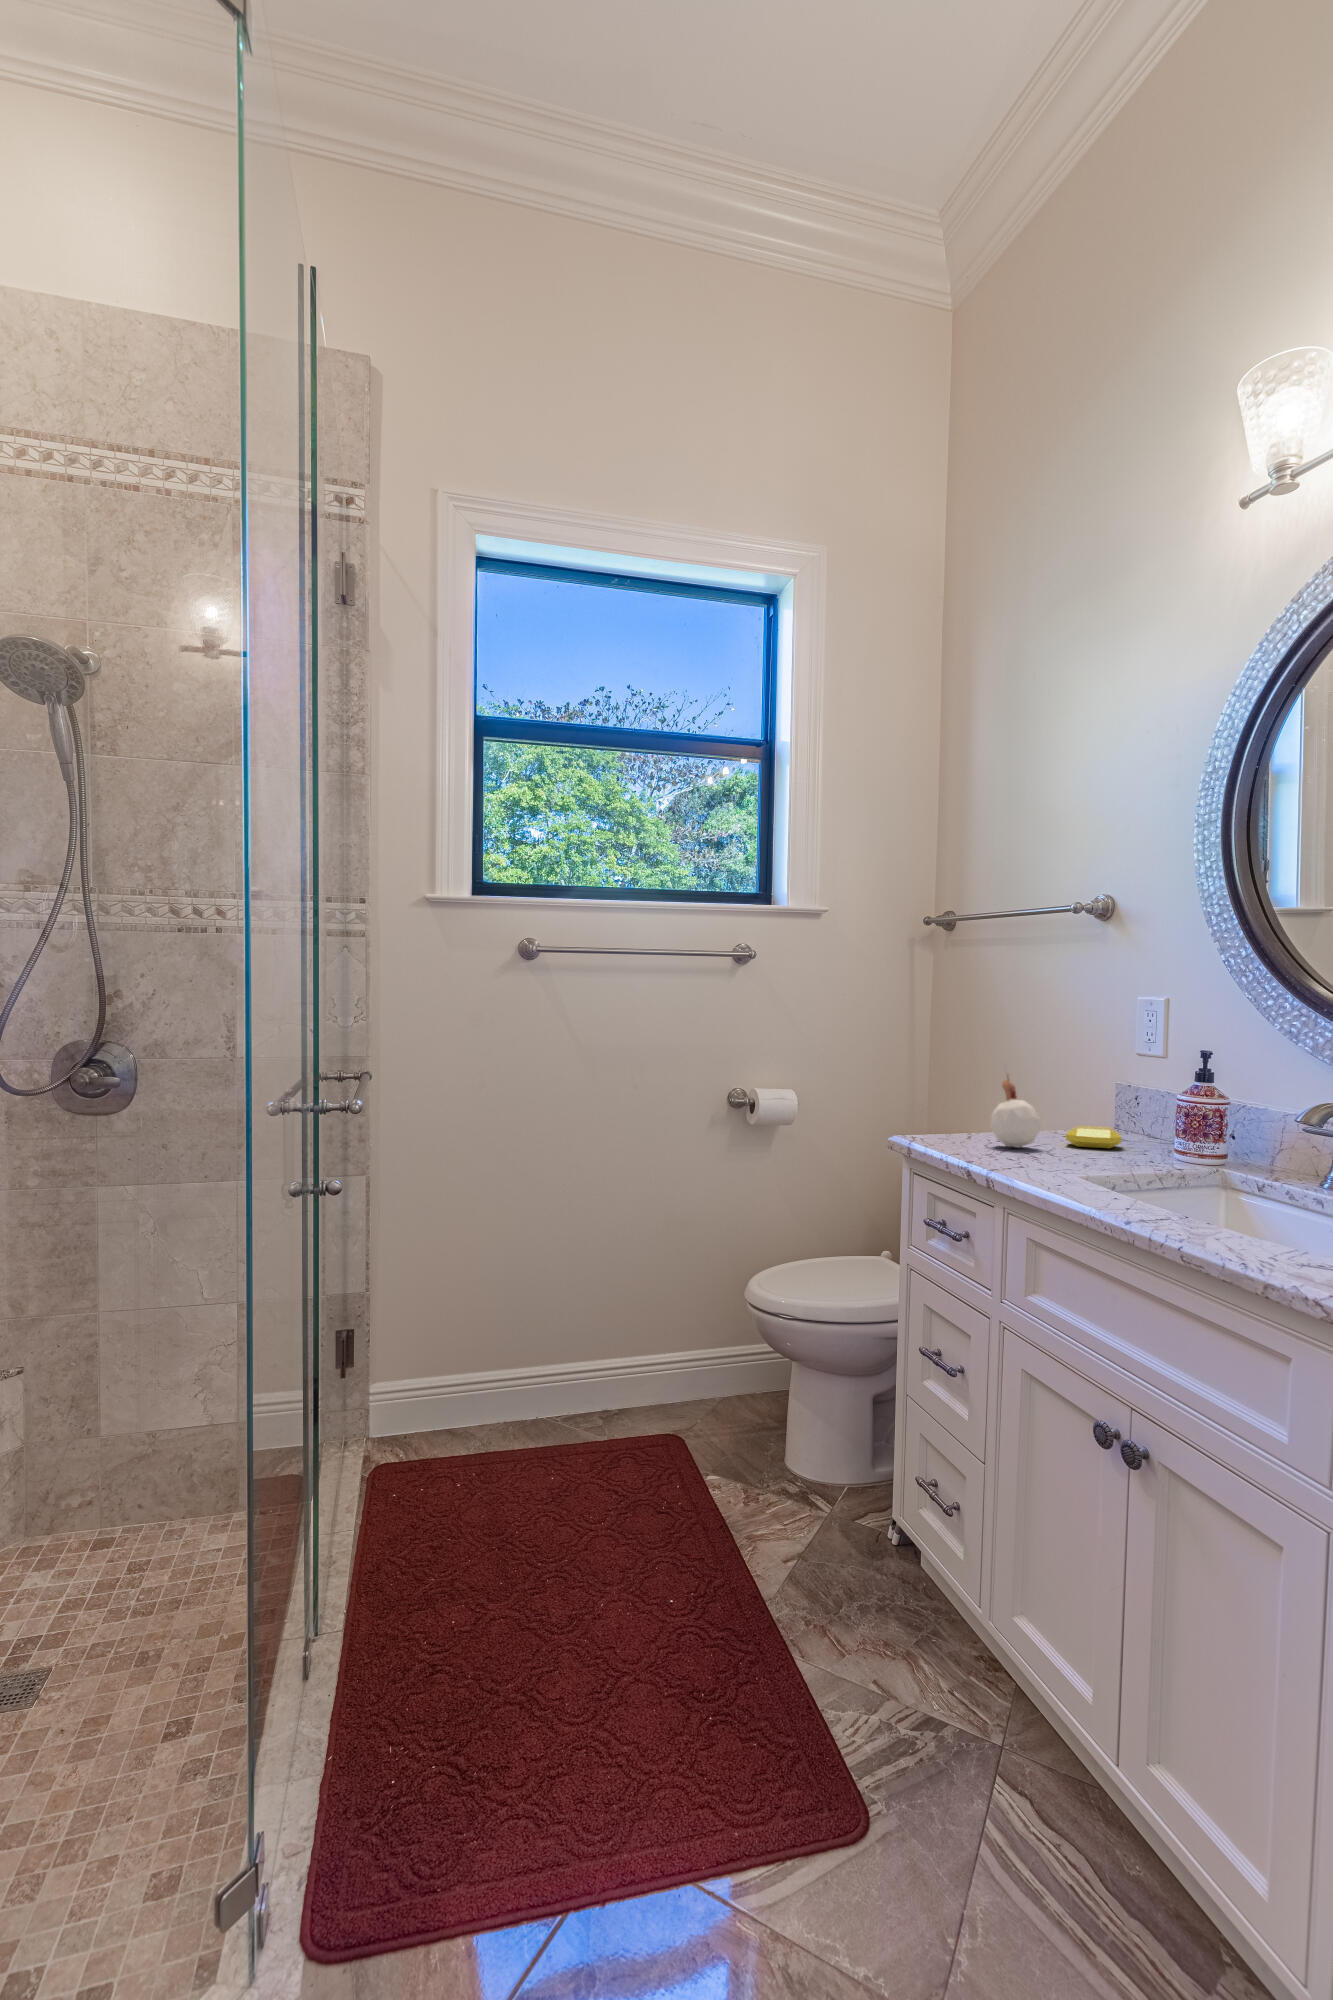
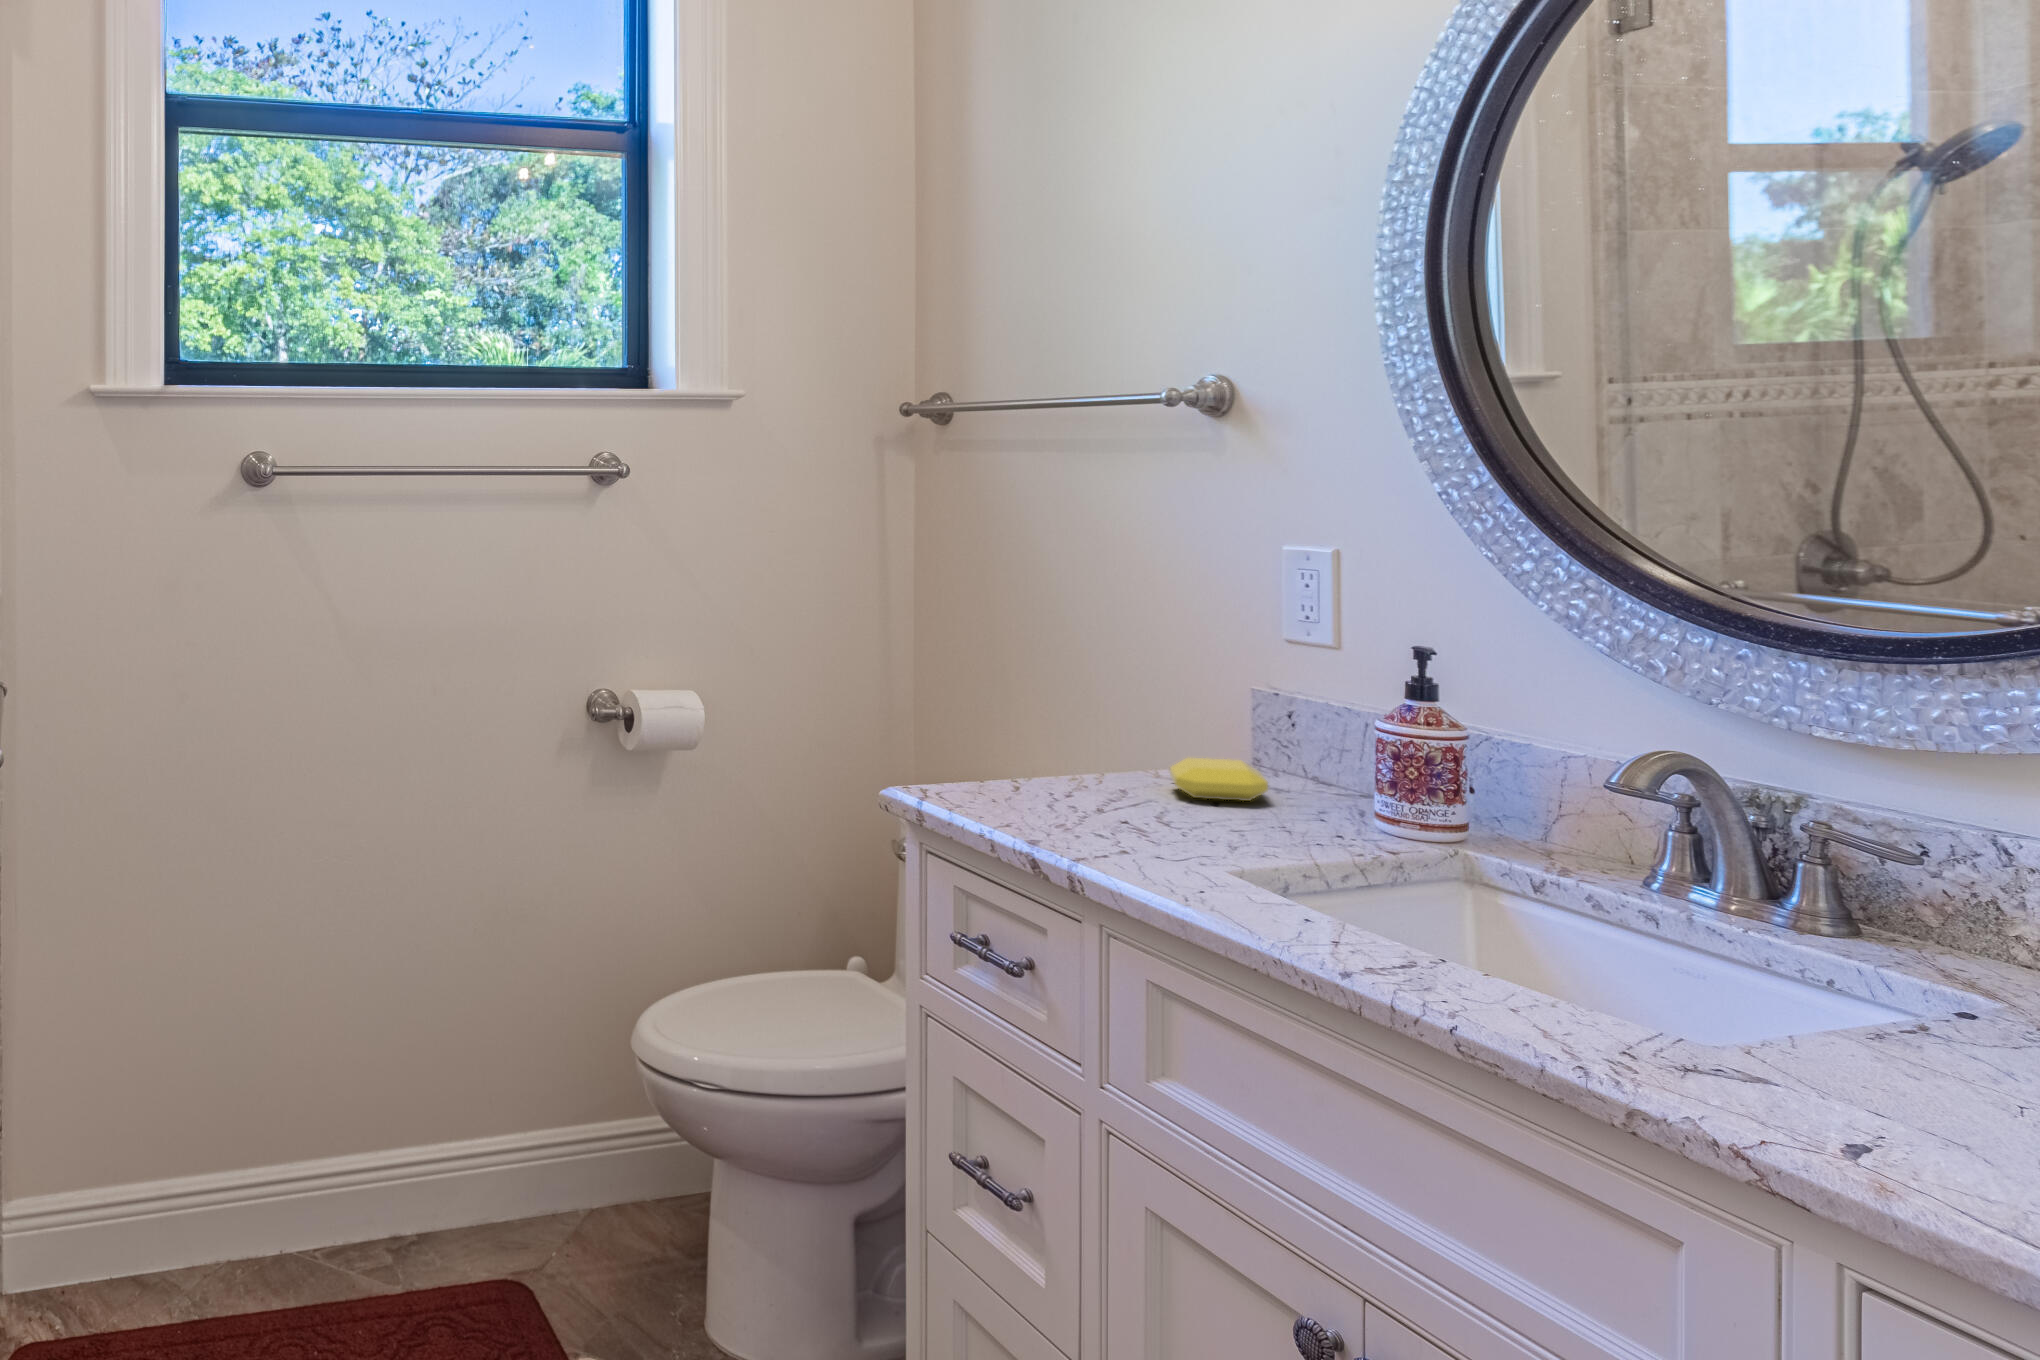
candle: present [990,1072,1041,1148] -> none [1058,663,1144,810]

